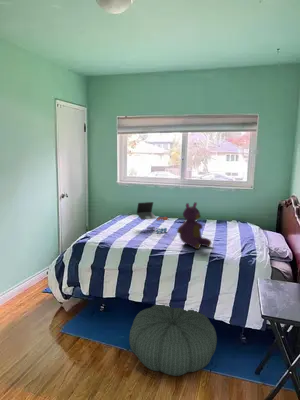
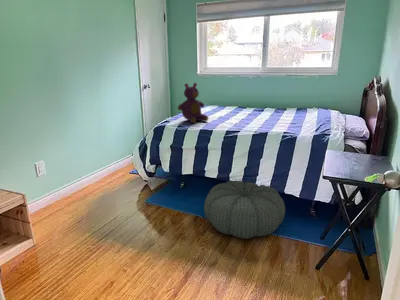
laptop: present [137,202,168,233] -> none [214,88,245,118]
teddy bear: present [177,203,211,249] -> present [178,83,208,123]

